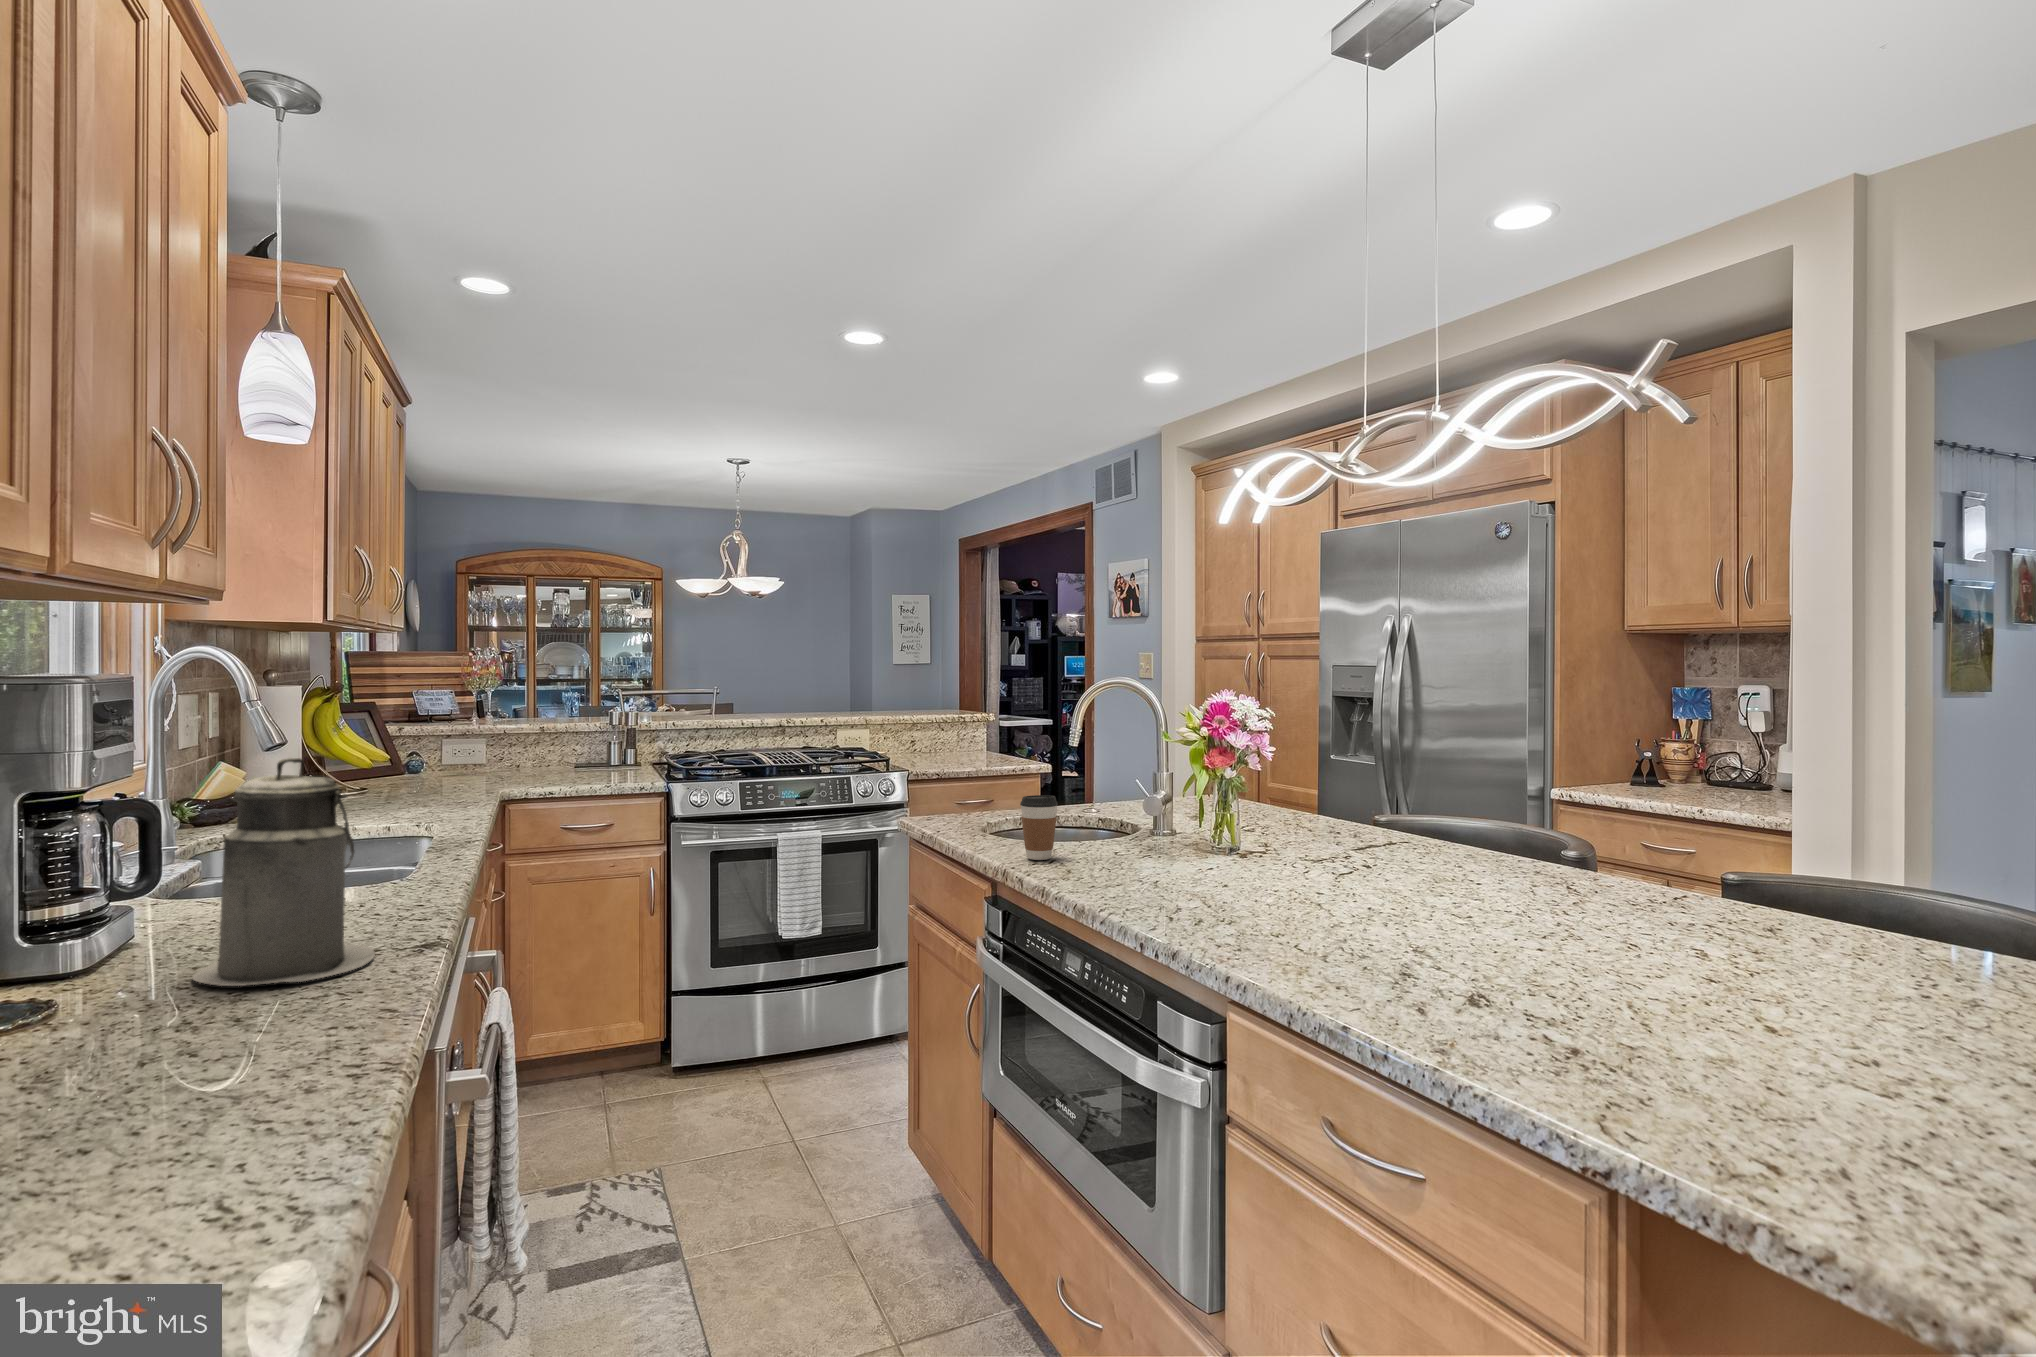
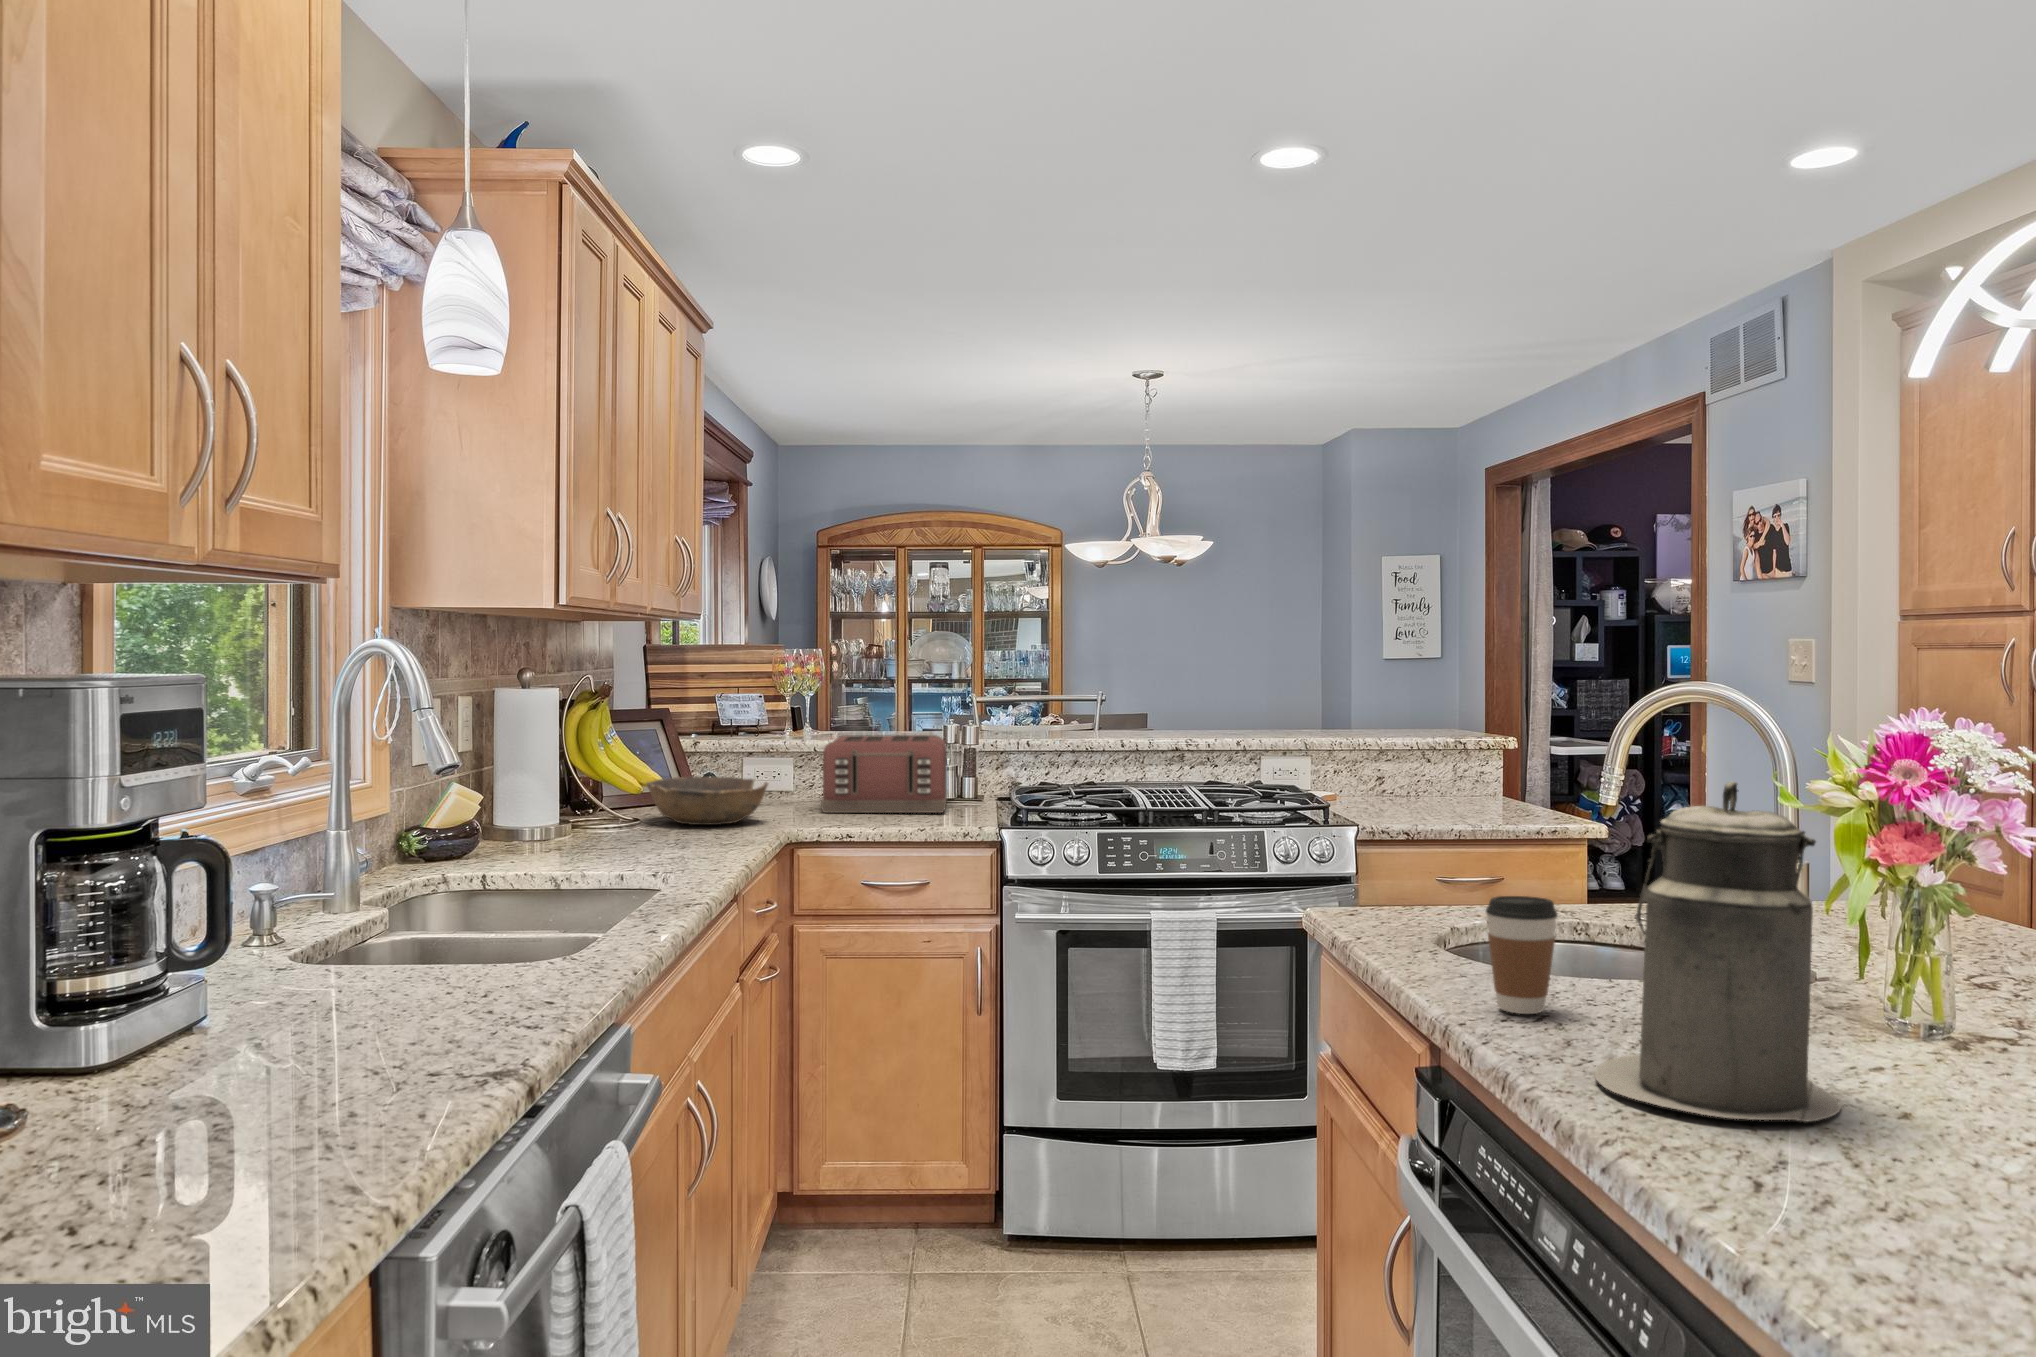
toaster: none [517,720,616,778] -> present [821,735,947,813]
bowl: none [374,754,479,790] -> present [646,776,768,825]
canister: present [192,758,375,986] -> present [1595,781,1841,1122]

